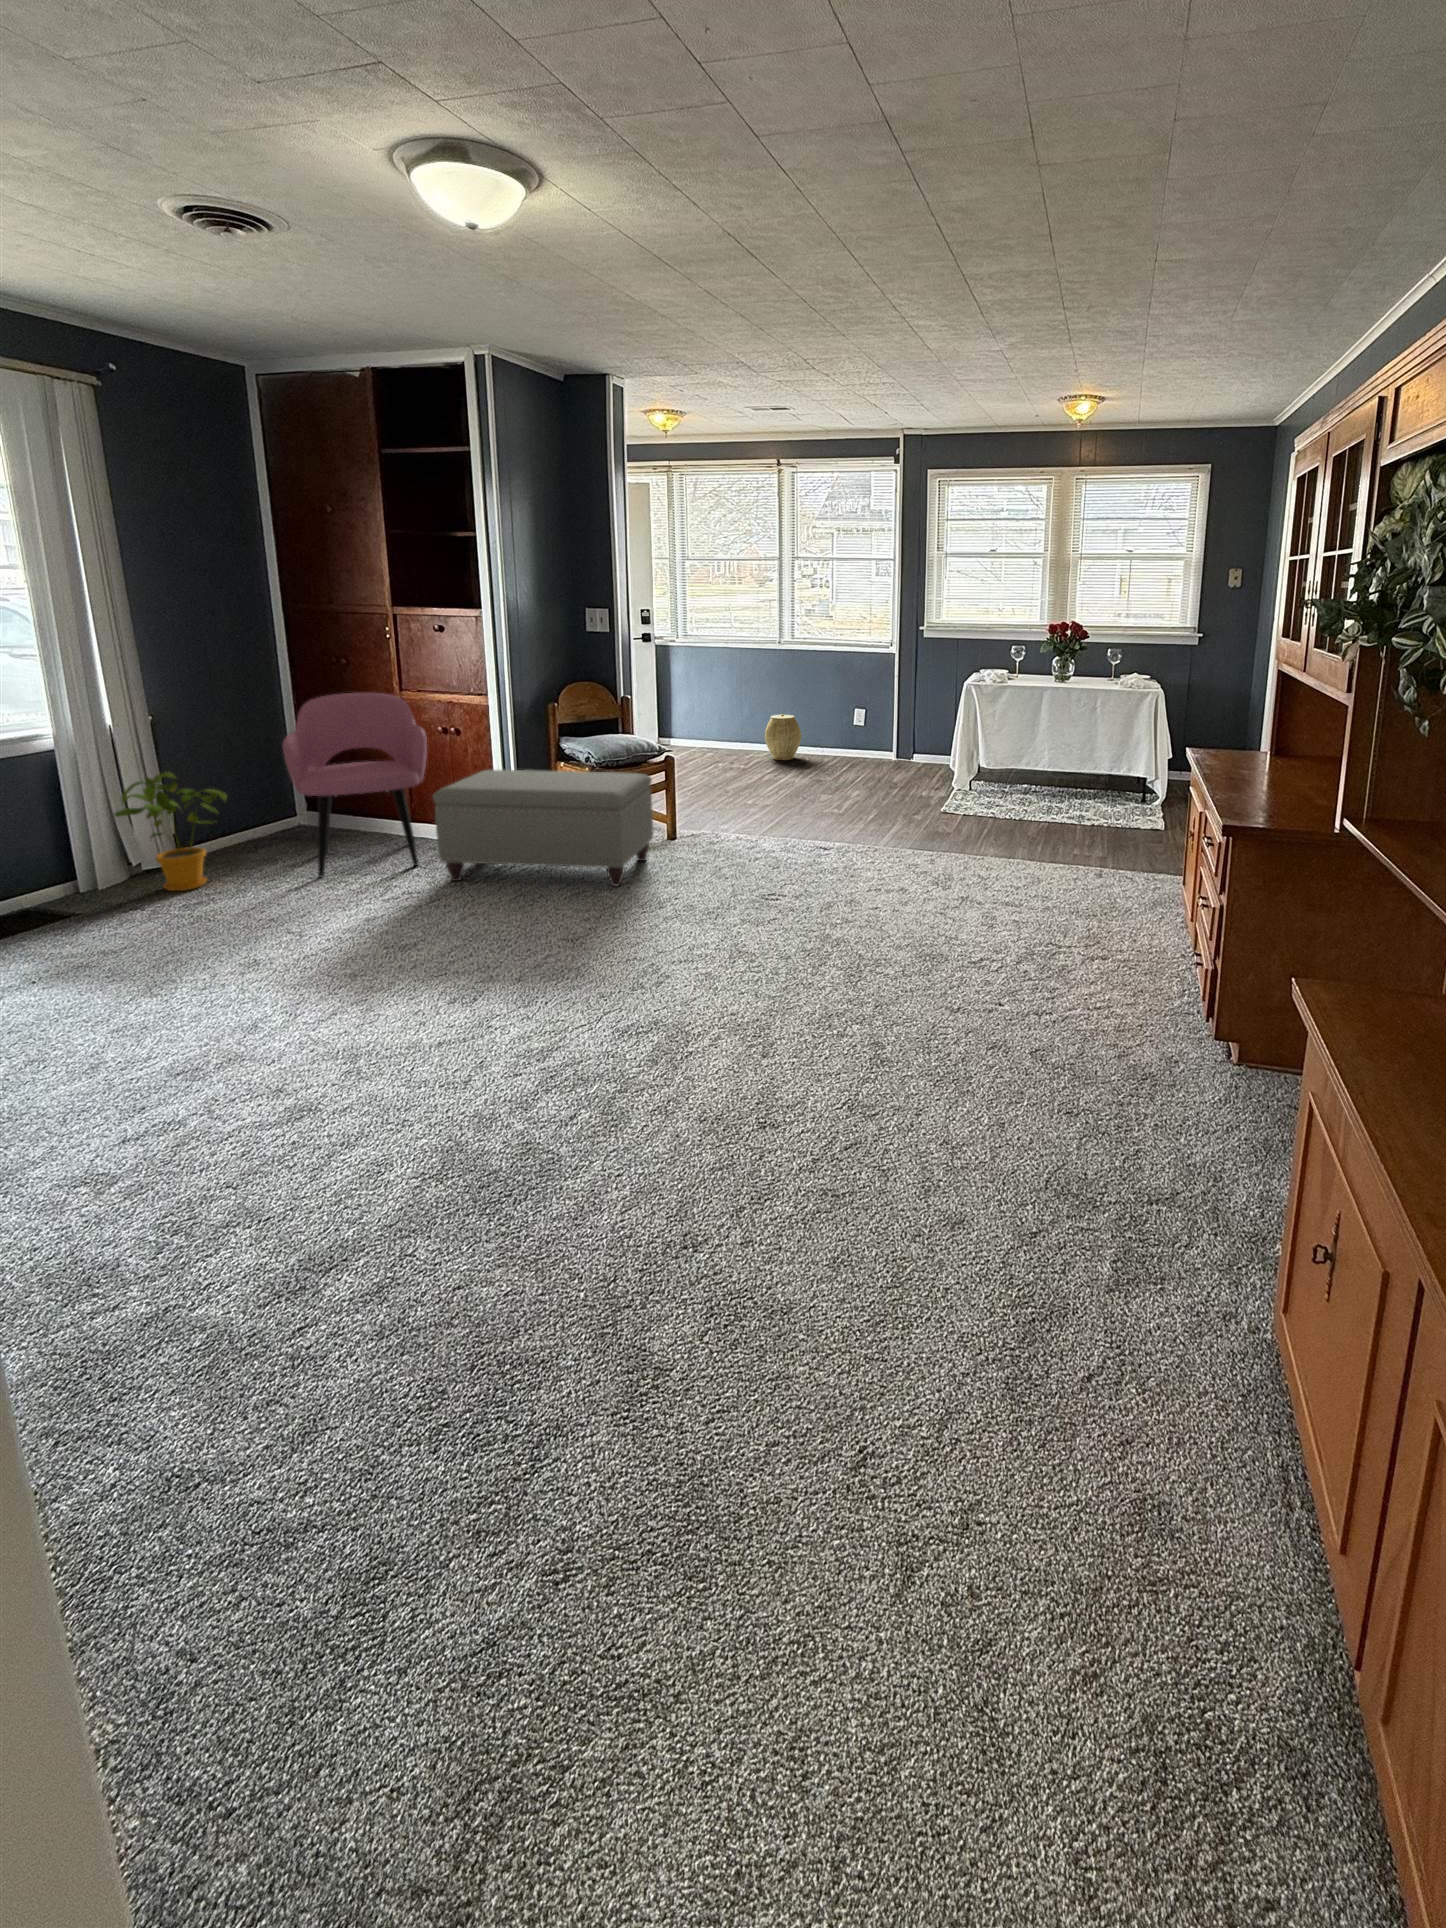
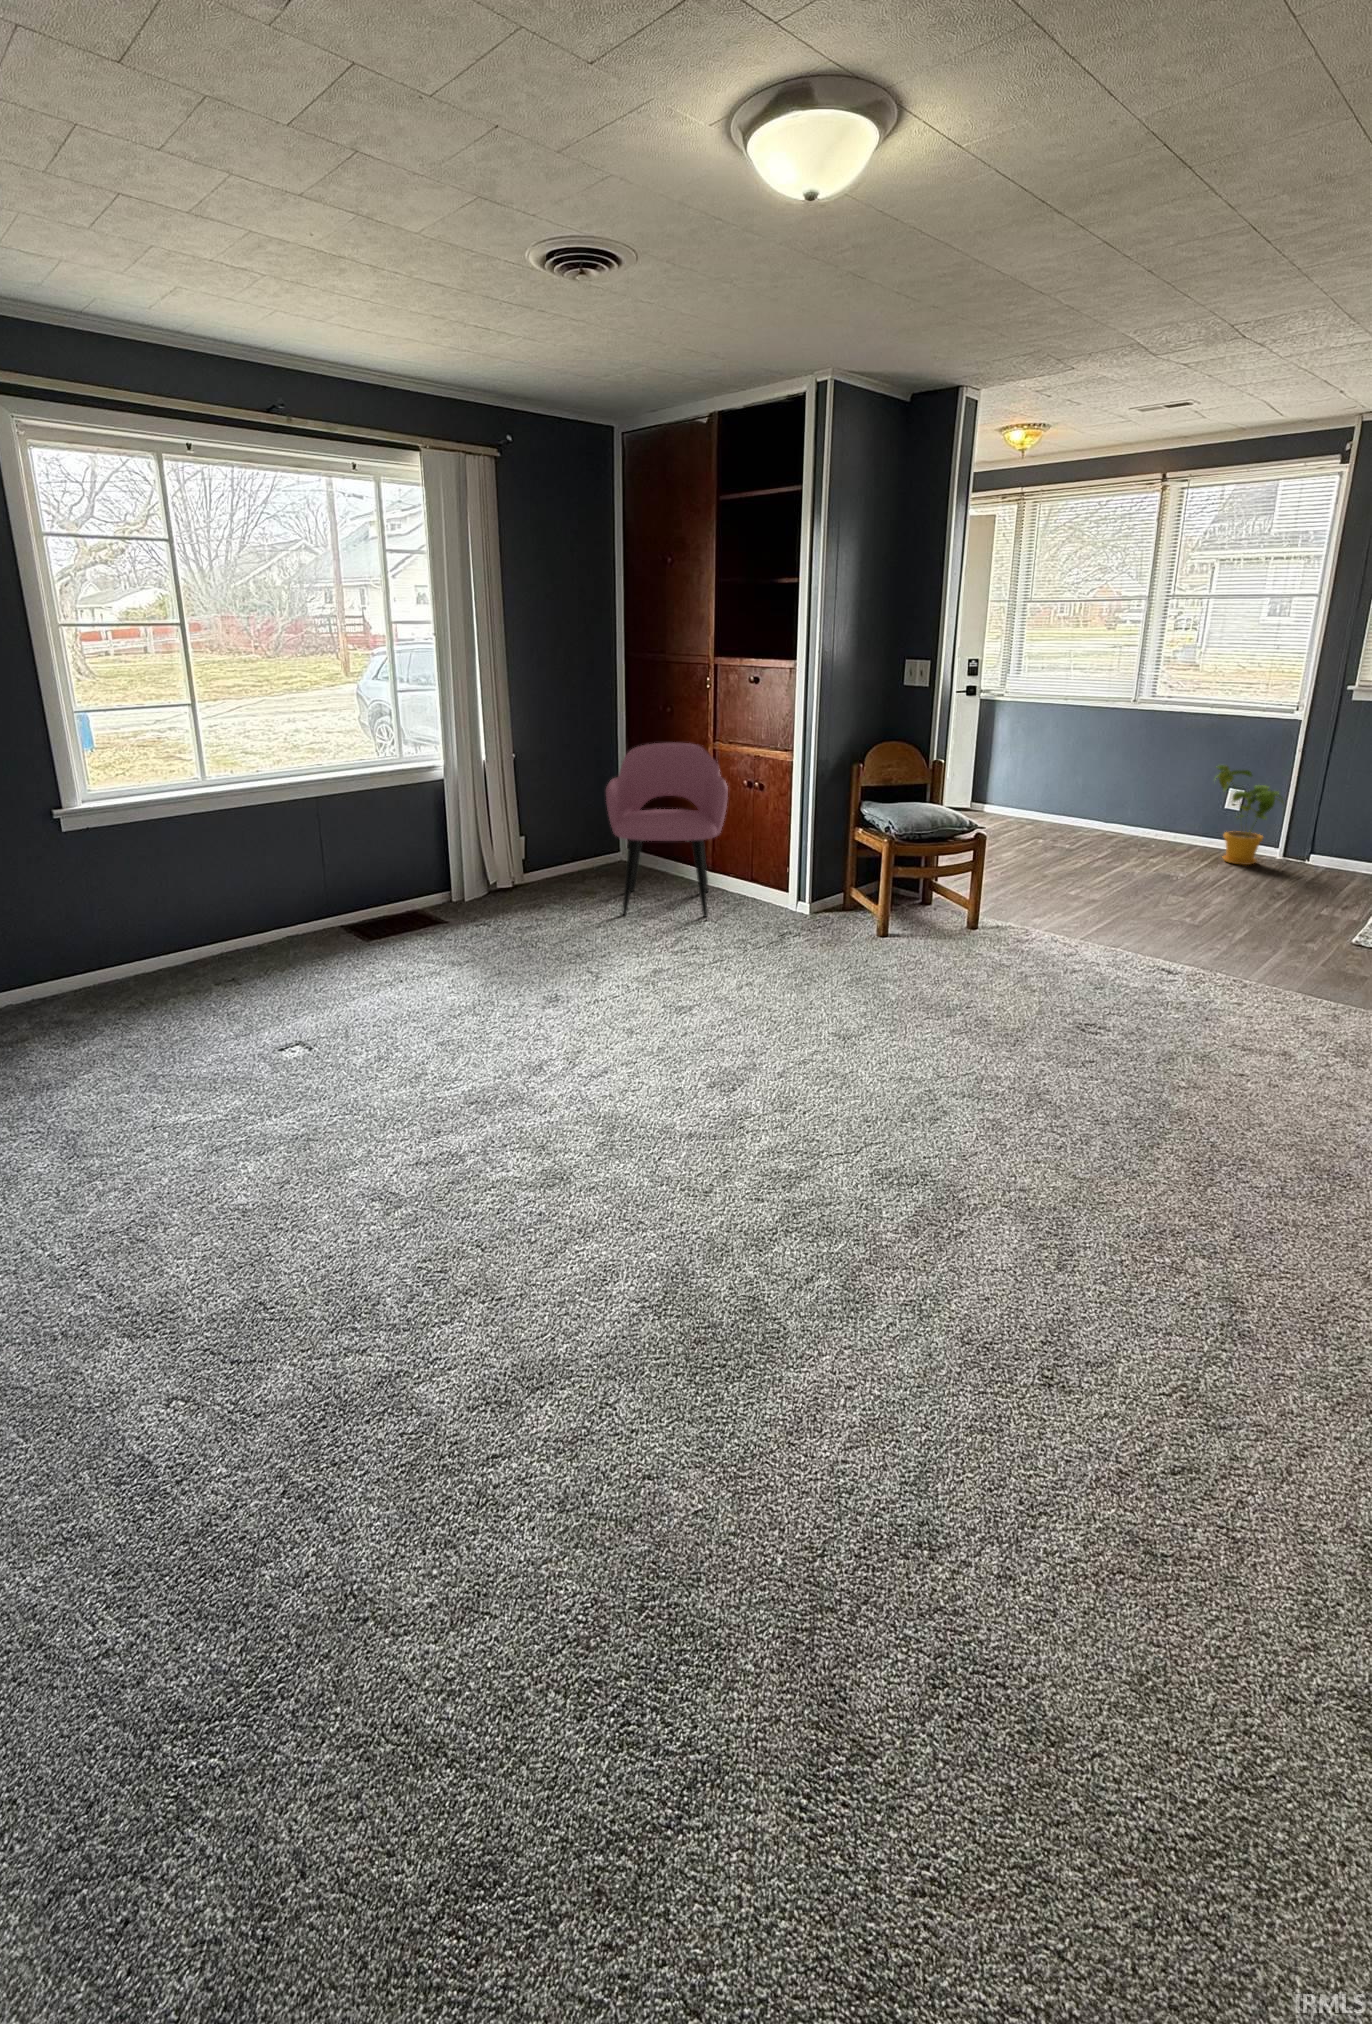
woven basket: present [765,714,801,760] -> none [1105,786,1157,843]
ottoman: present [433,770,653,886] -> none [725,829,960,977]
house plant: present [114,772,227,891] -> present [1217,765,1284,865]

